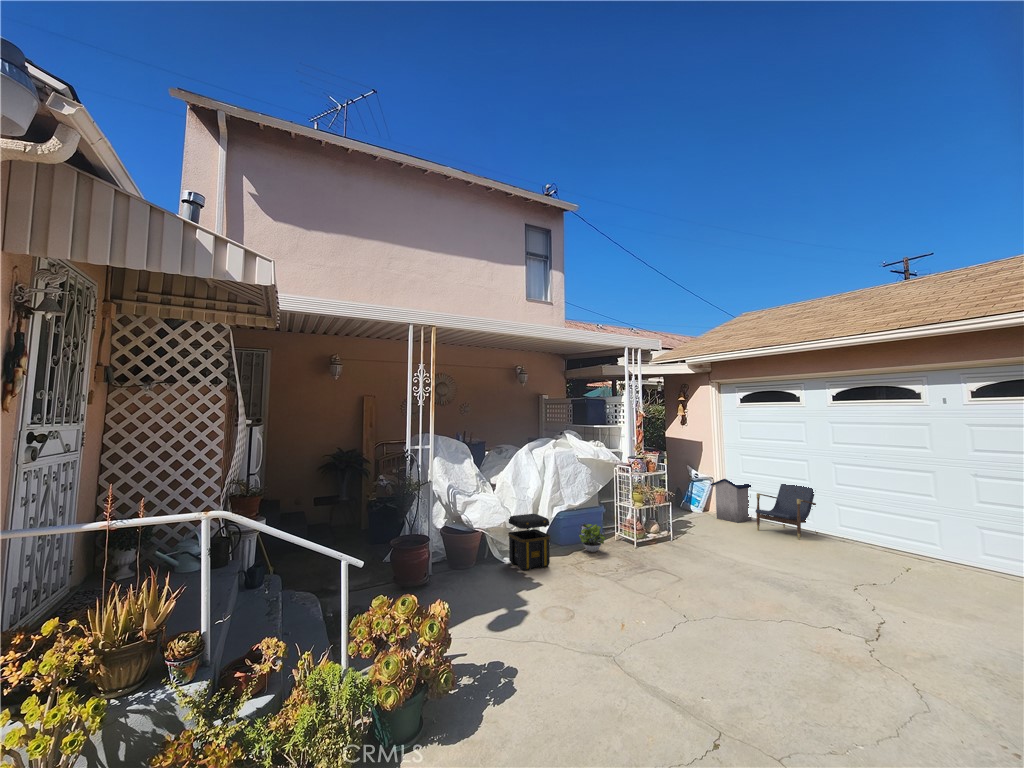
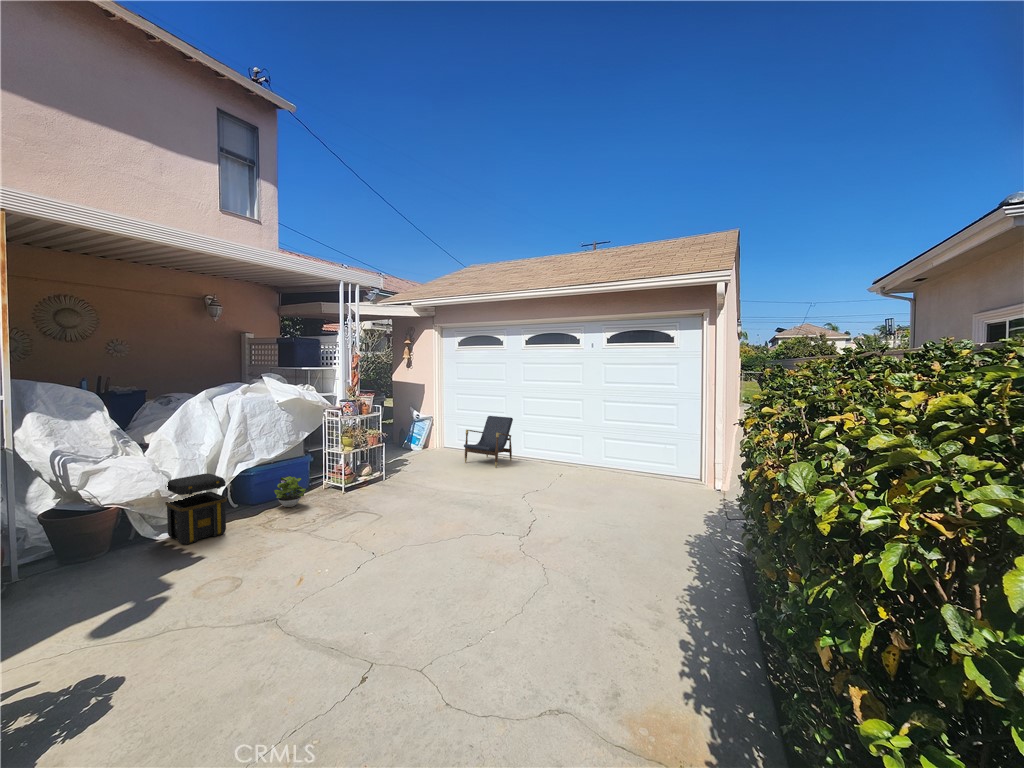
trash can: present [711,479,751,523] -> none [429,415,467,457]

